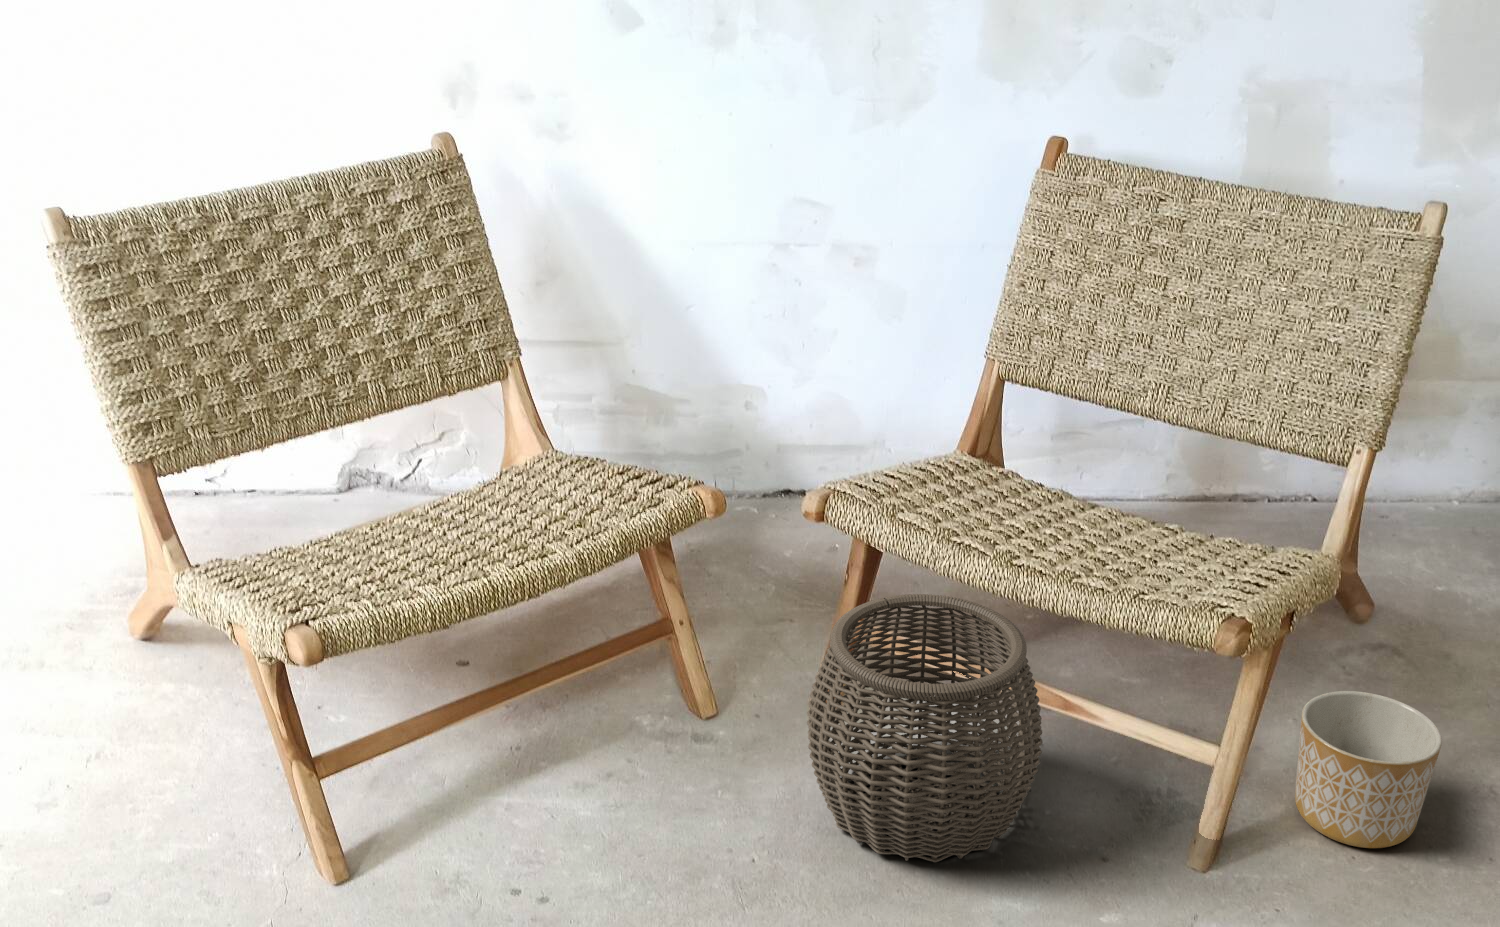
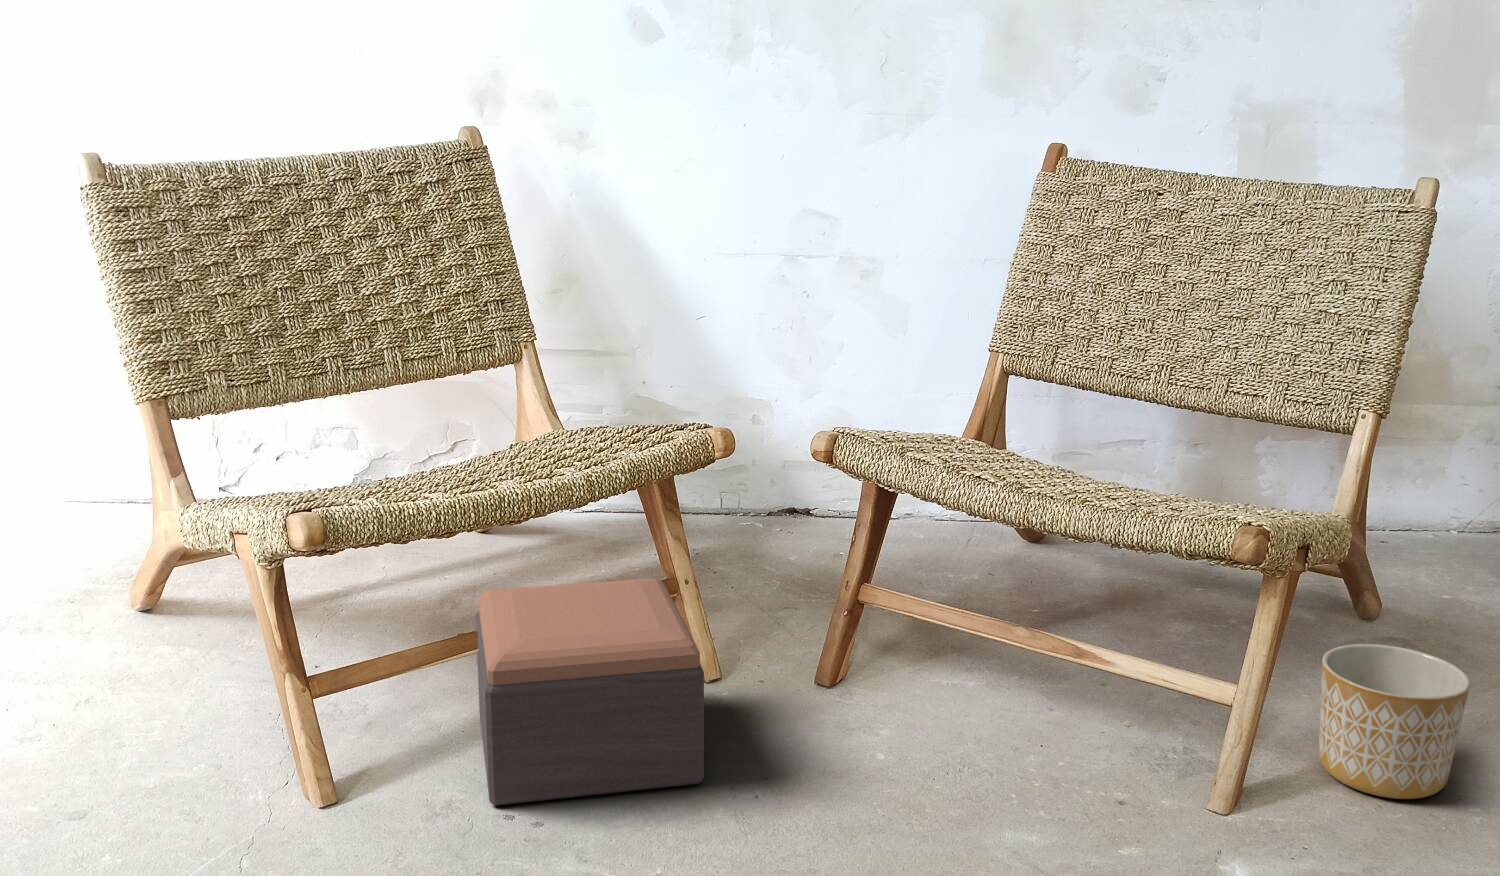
woven basket: present [807,594,1043,862] -> none [812,538,1056,802]
footstool: none [476,631,704,876] -> present [476,578,704,805]

